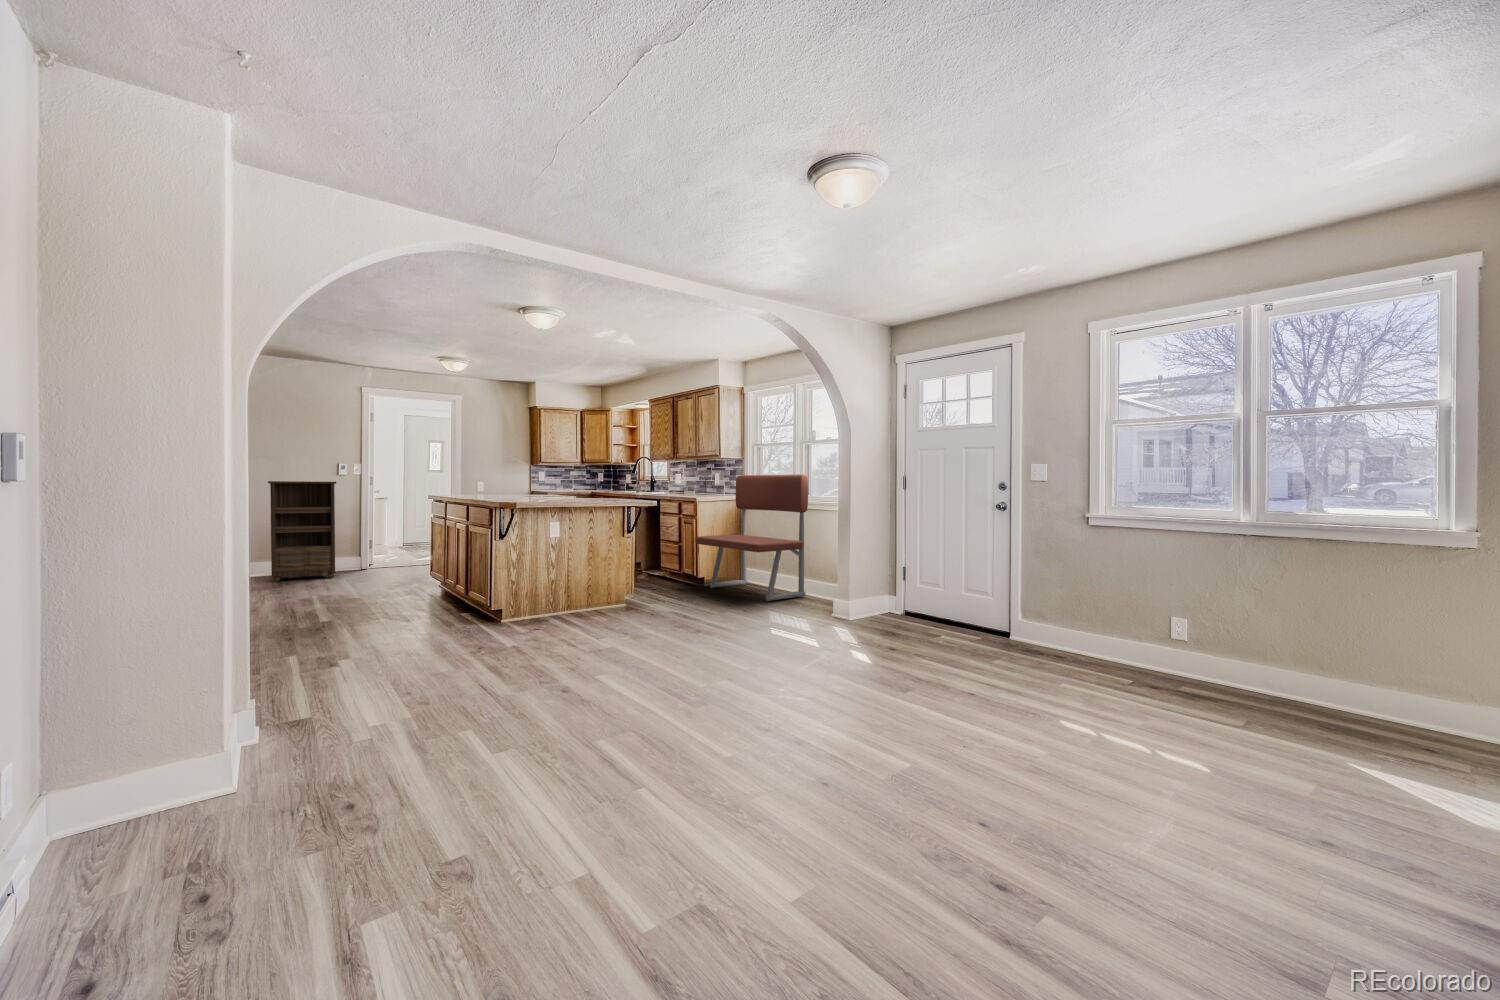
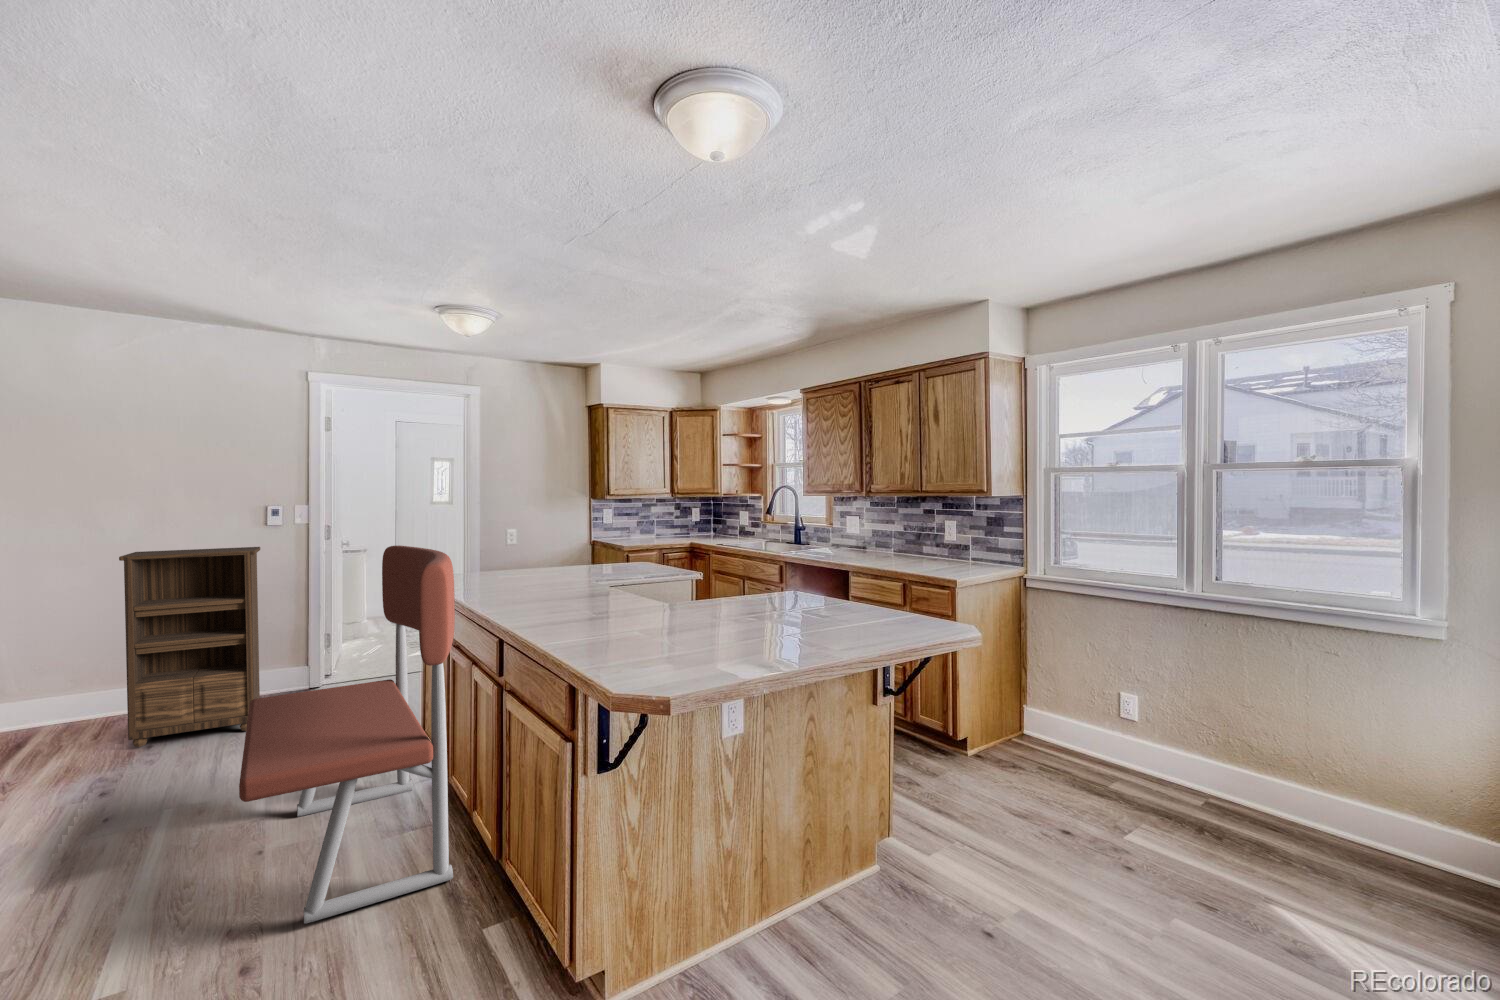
bench: present [695,474,808,601] -> present [239,545,455,923]

